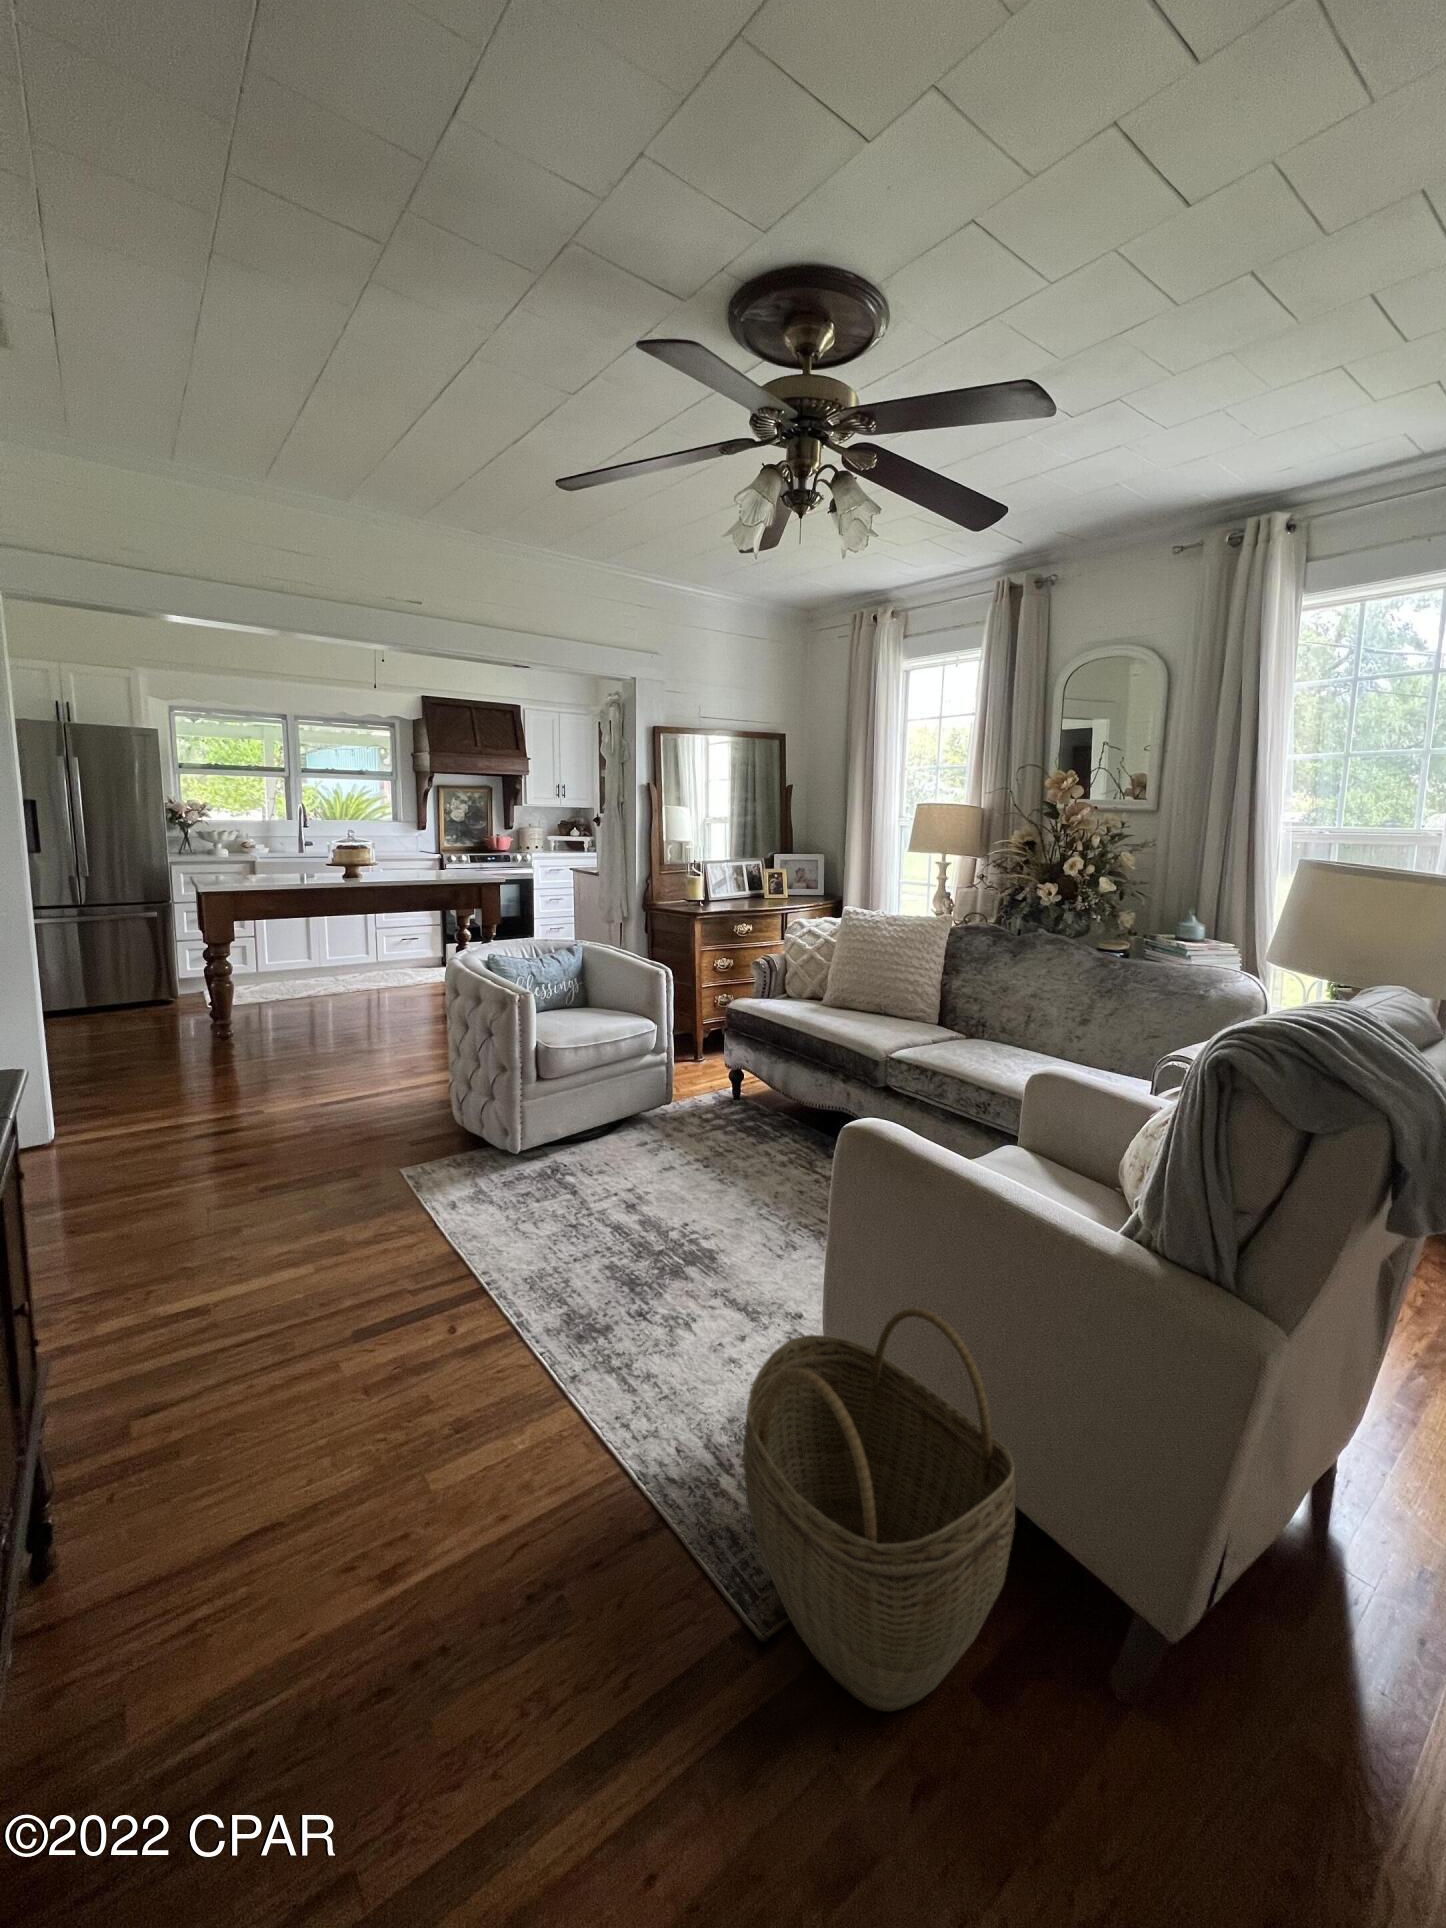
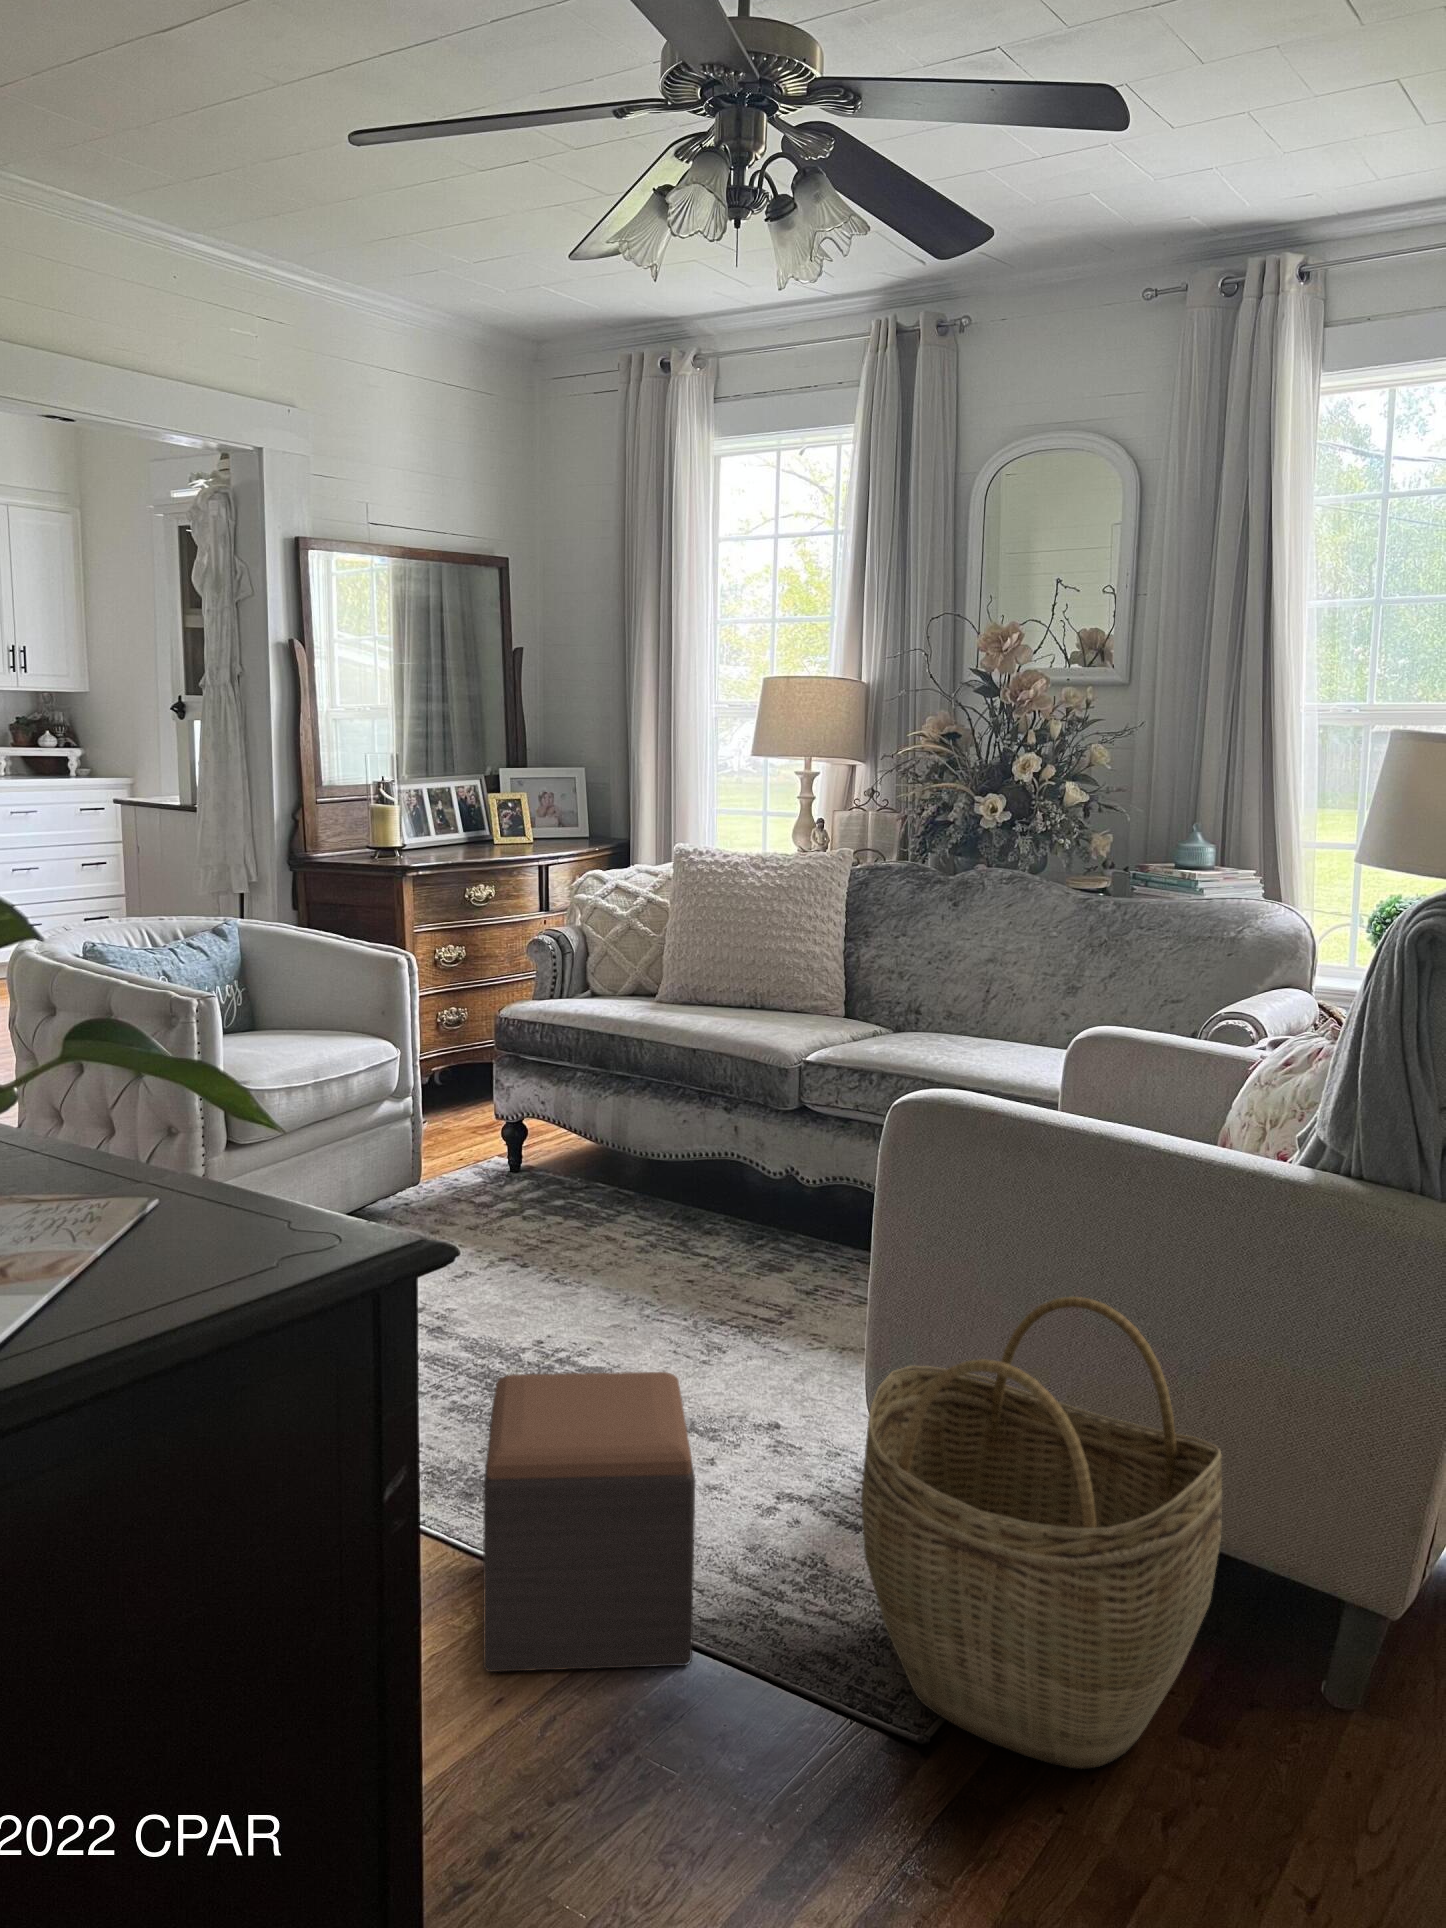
footstool: none [505,1281,681,1520] -> present [483,1372,695,1672]

